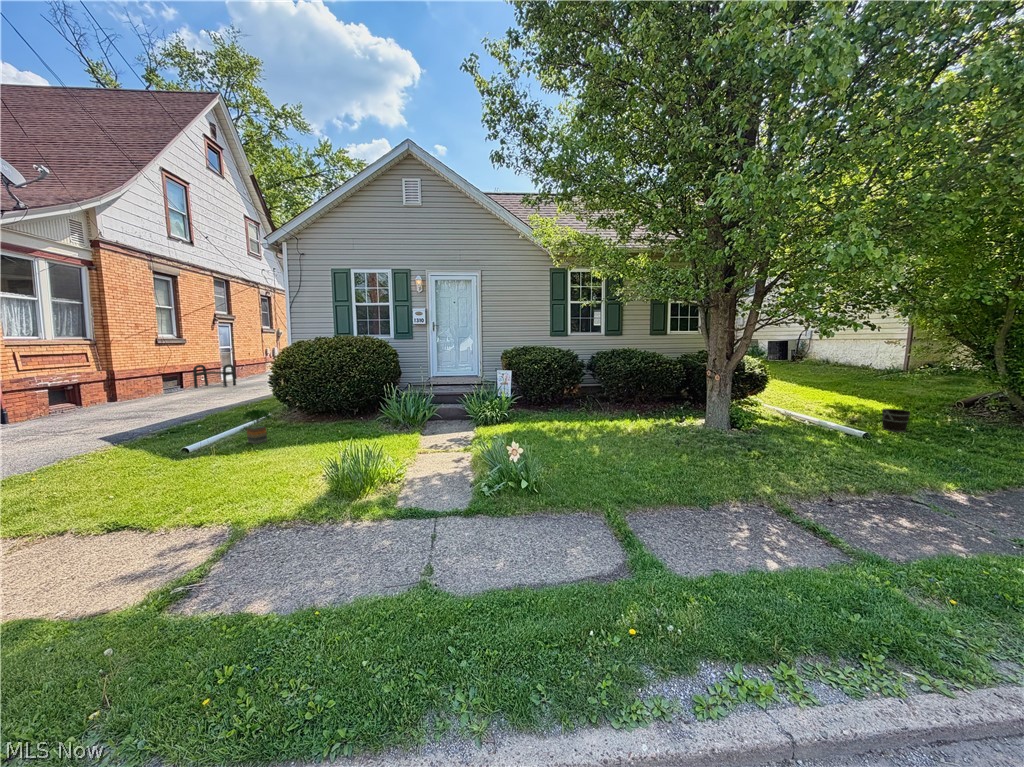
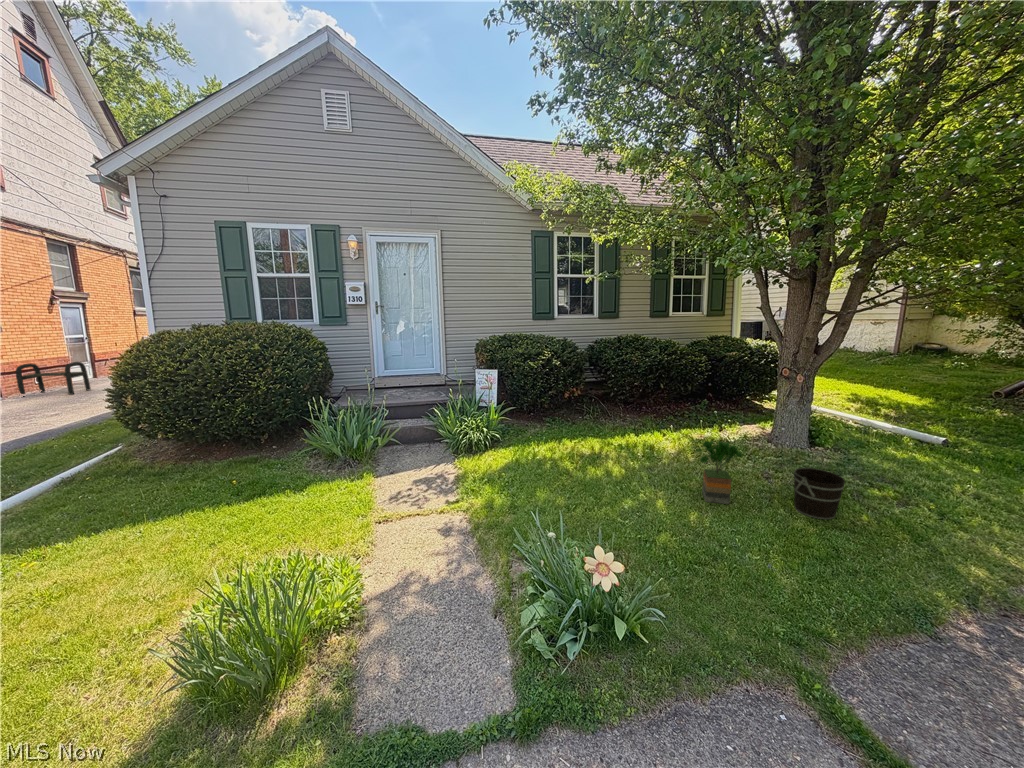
potted tree: present [243,409,271,444] -> present [697,441,742,504]
bucket: present [882,409,910,432] -> present [794,468,845,519]

